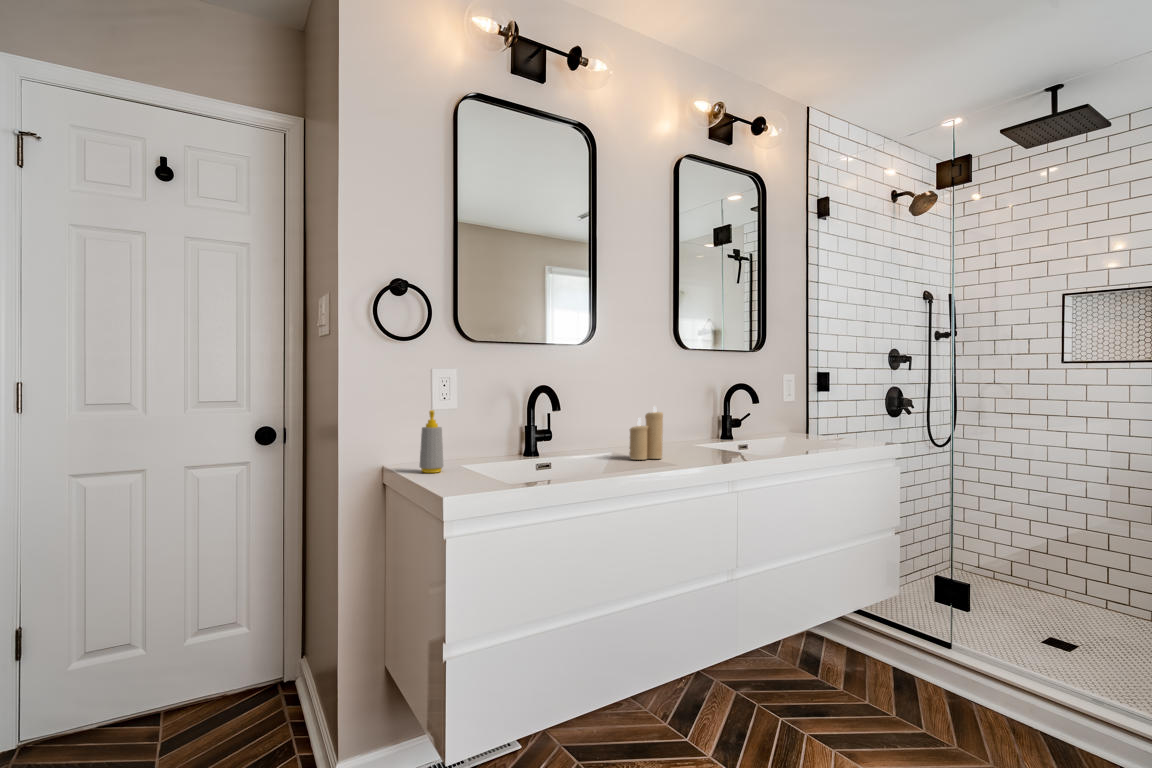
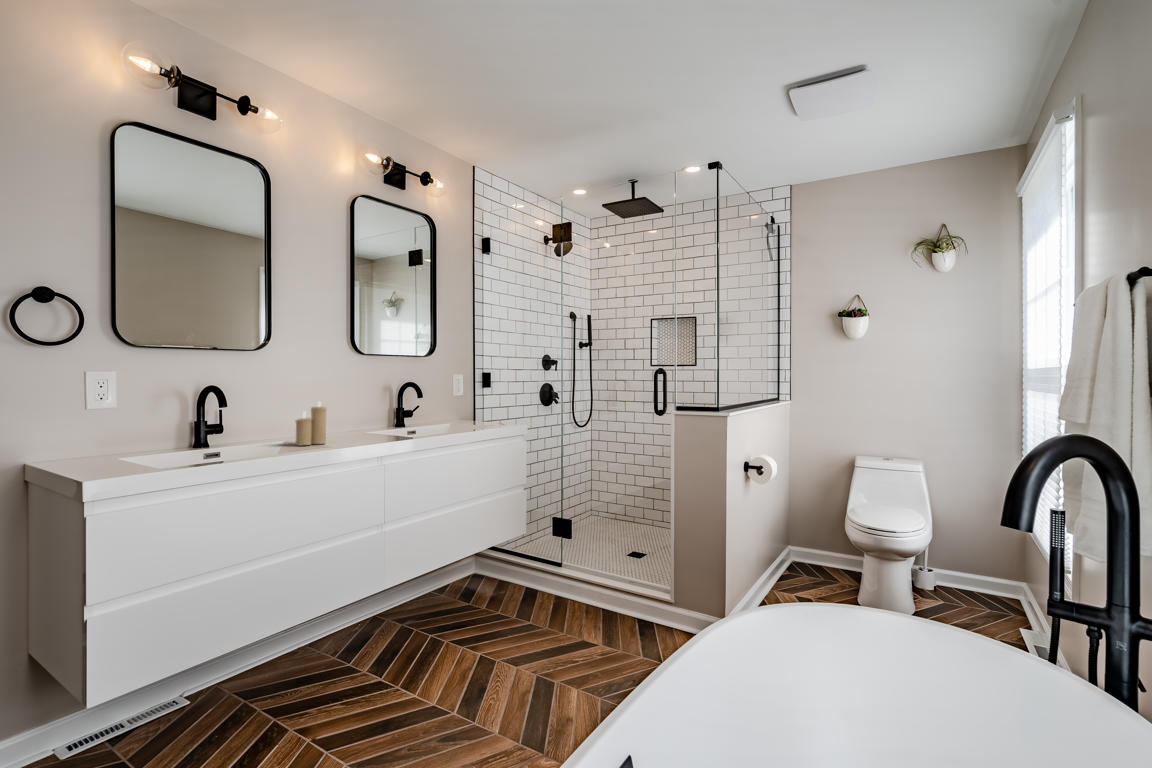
soap bottle: present [420,410,443,473] -> none [70,409,98,465]

